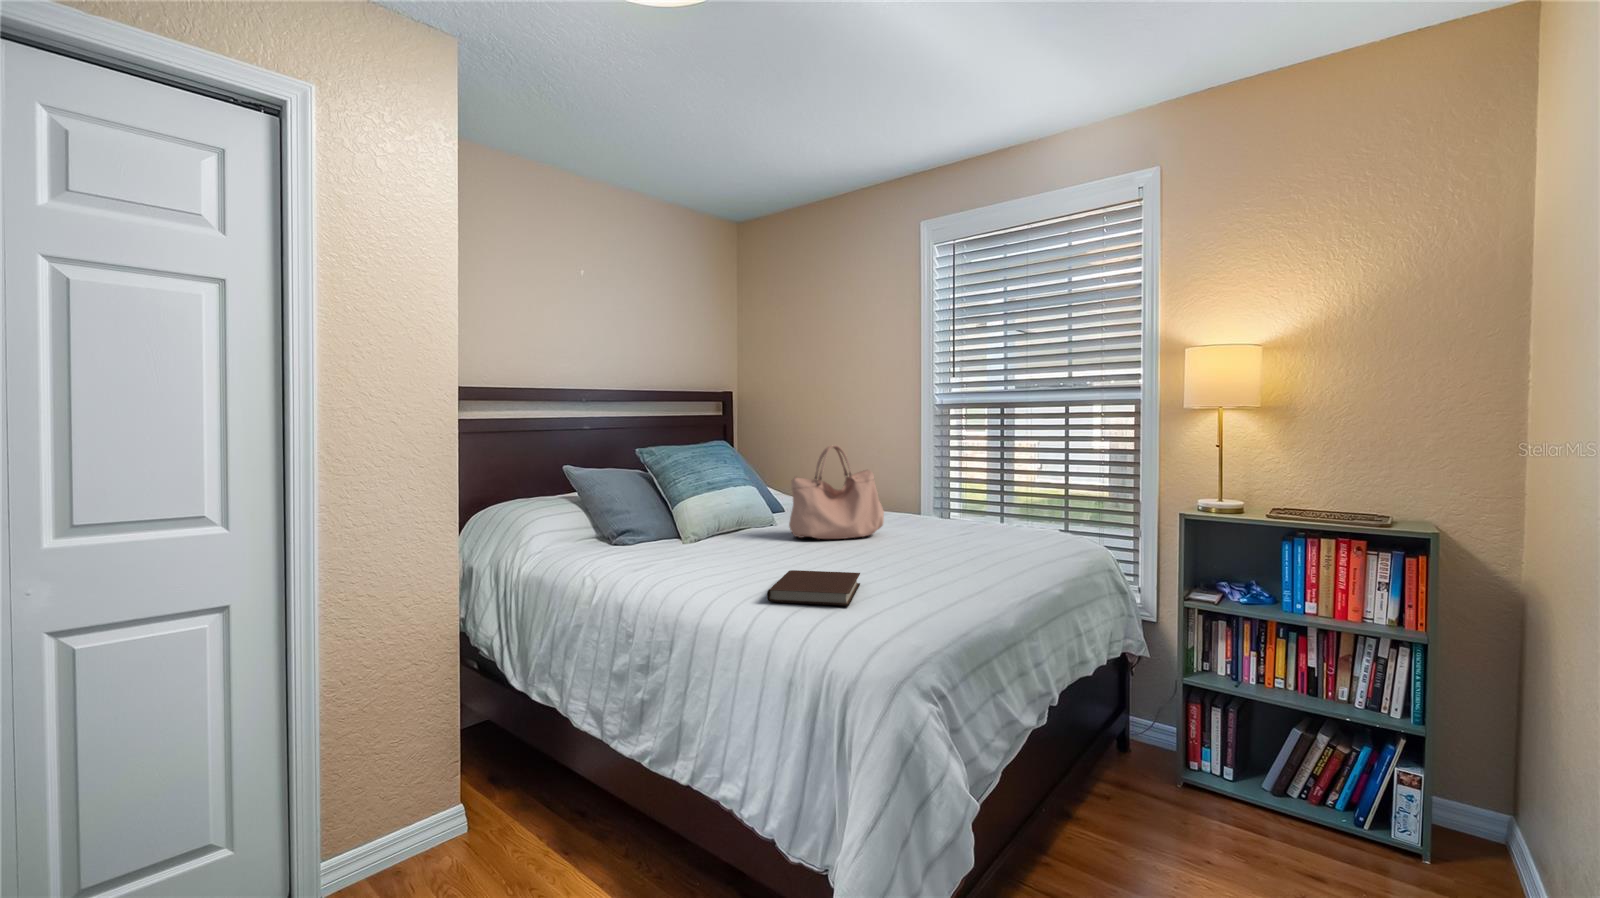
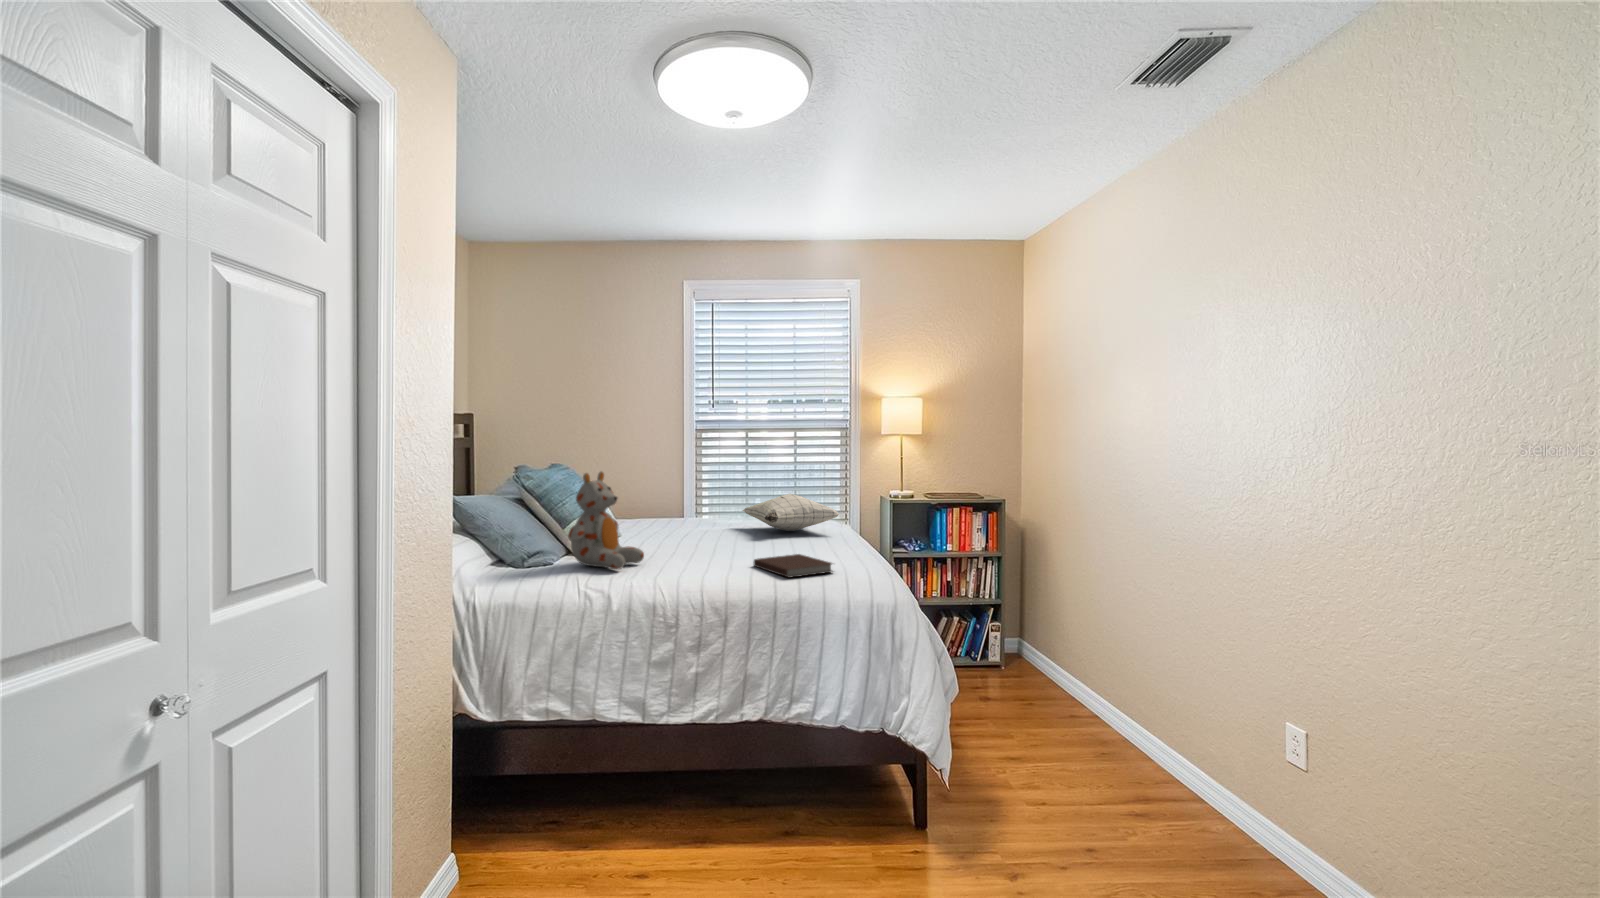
handbag: present [789,445,884,539] -> none [658,463,719,541]
stuffed bear: none [610,448,695,559] -> present [568,471,644,569]
pillow: none [918,492,1038,544] -> present [743,494,839,531]

